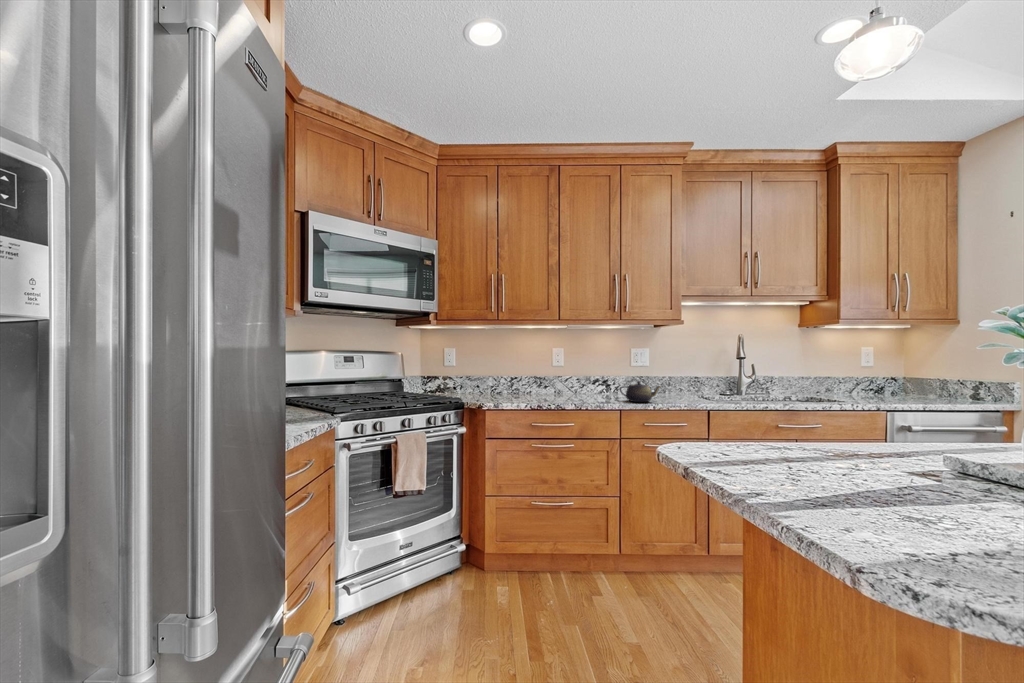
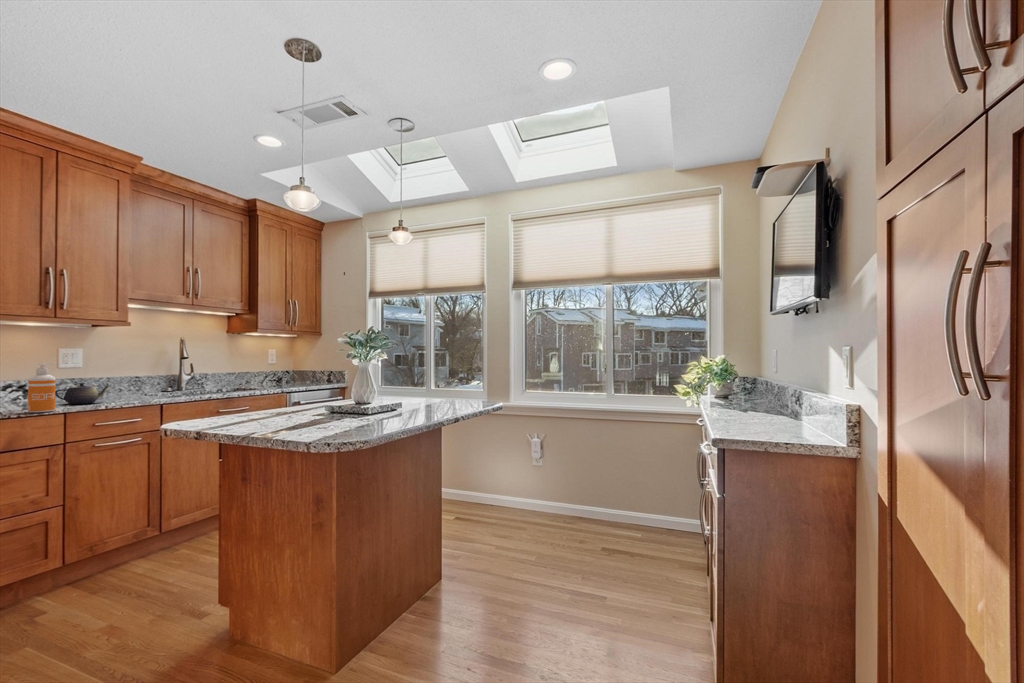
soap dispenser: none [591,361,609,408] -> present [28,363,56,412]

